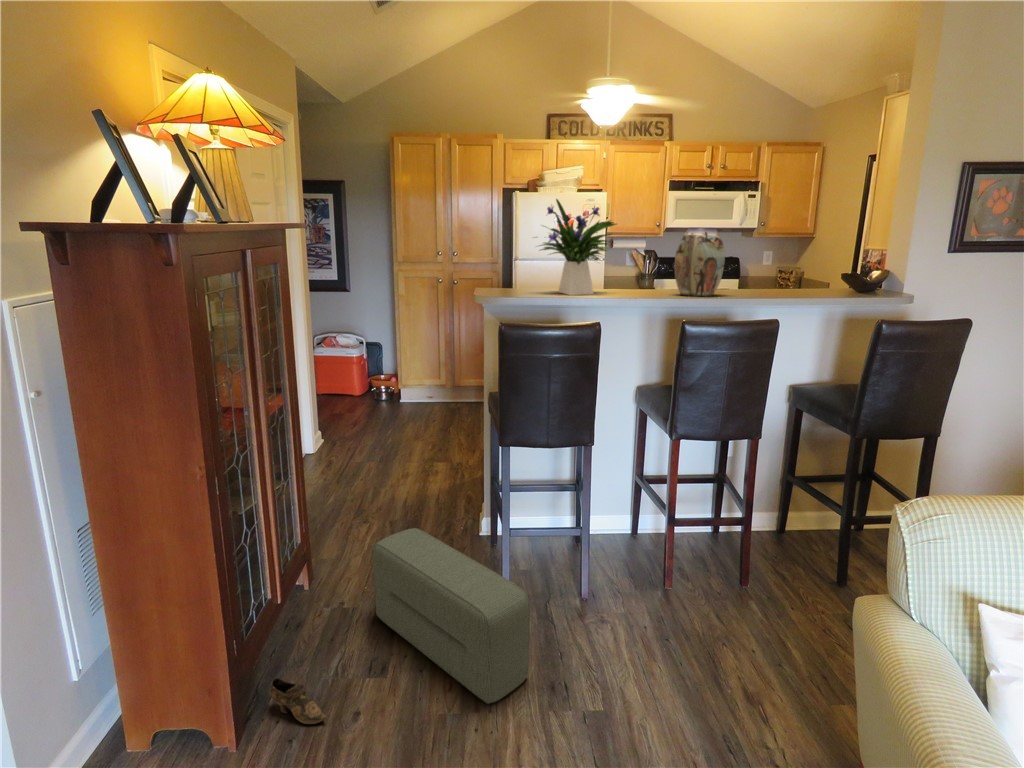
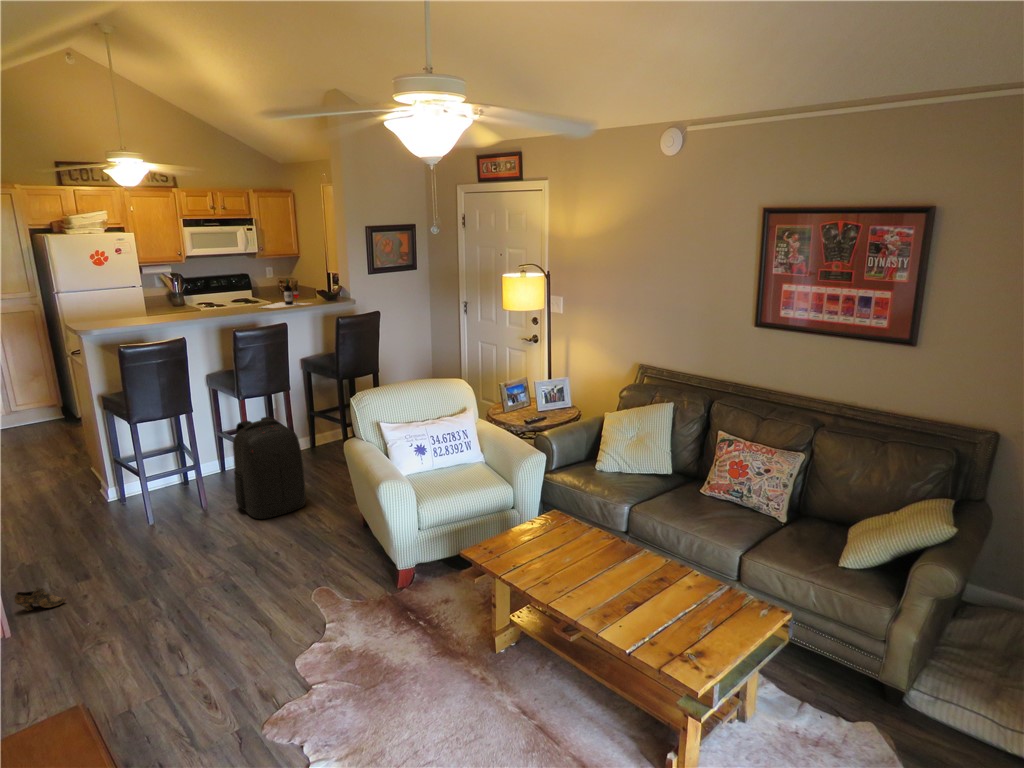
flower arrangement: present [540,199,616,295] -> none [111,258,176,321]
vase: present [675,228,725,297] -> none [217,271,249,313]
wine bottle: none [734,249,836,300] -> present [261,279,307,308]
backpack: none [626,484,755,680] -> present [233,417,306,519]
pouf: present [372,528,530,704] -> none [49,491,188,560]

